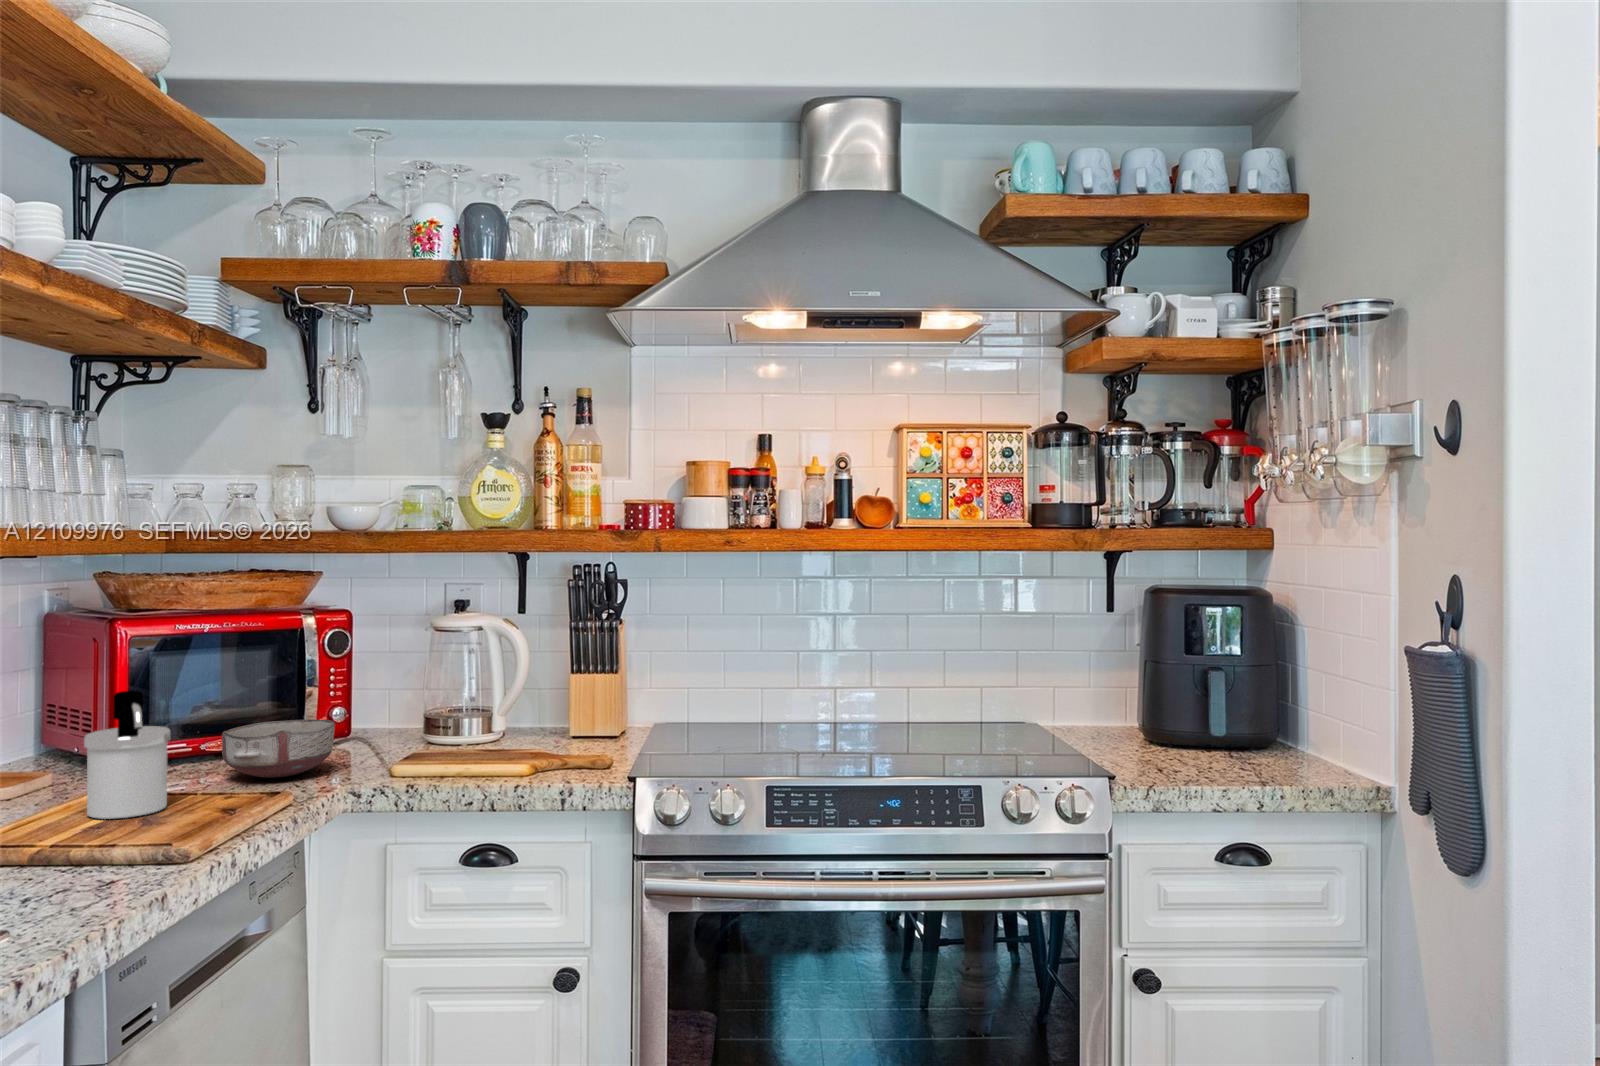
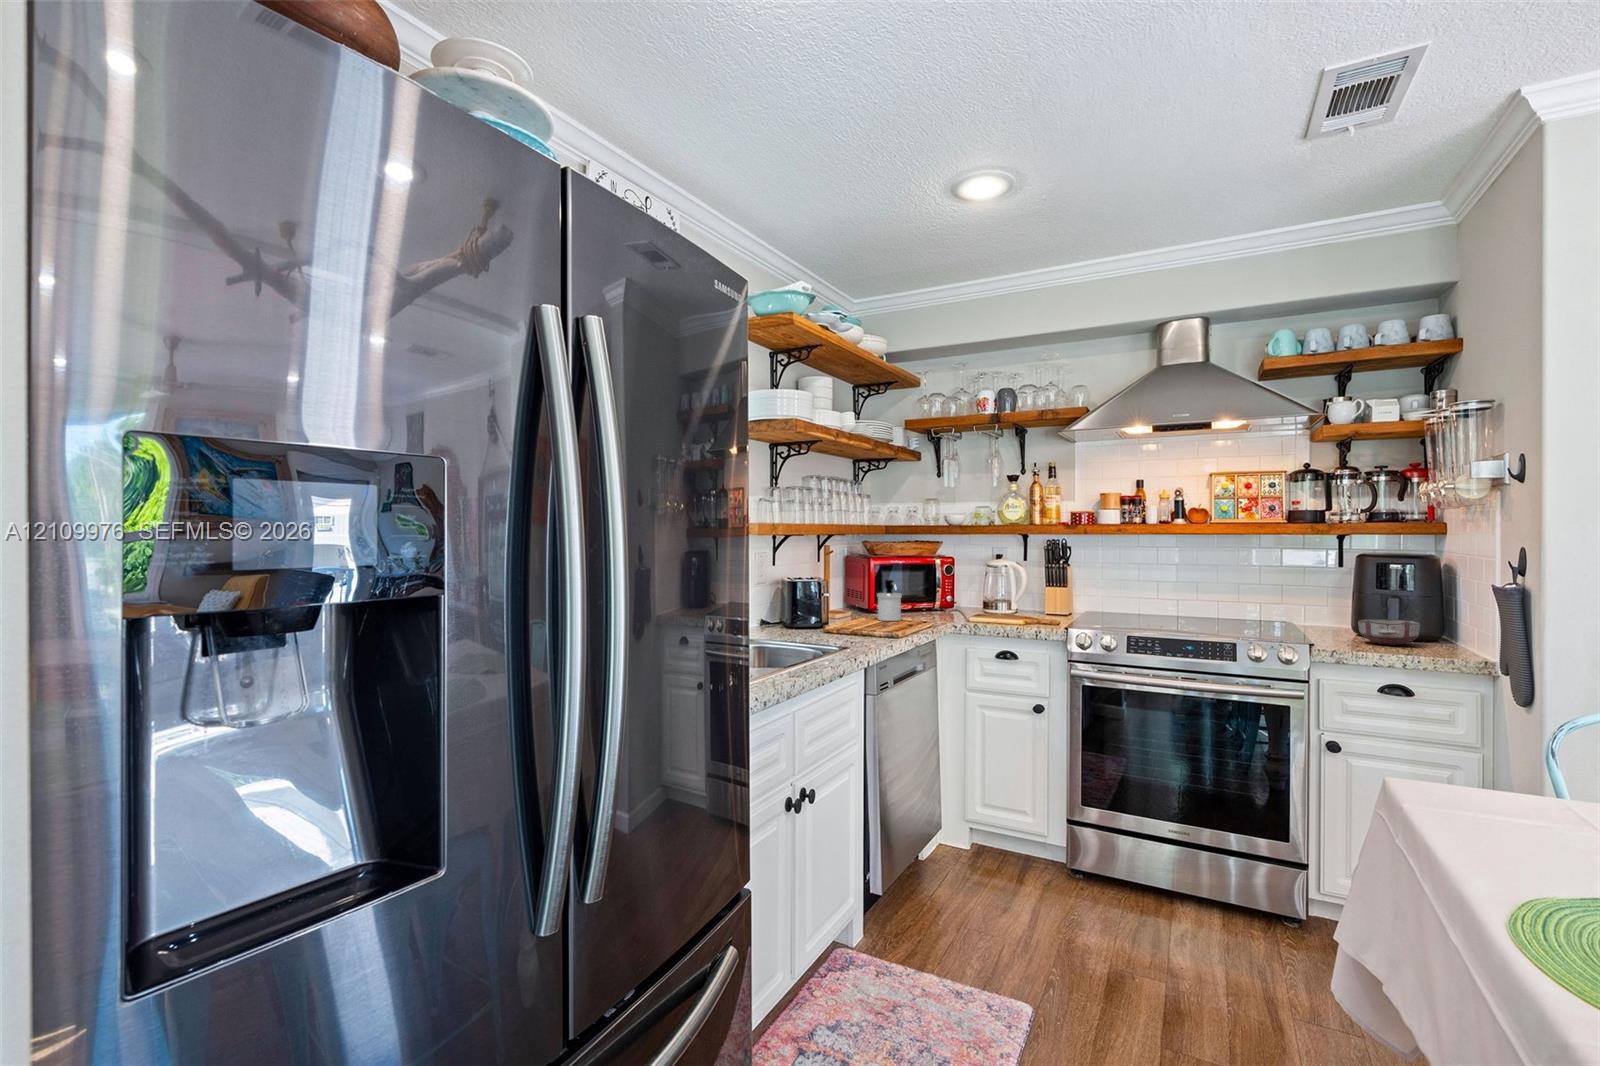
ceramic bowl: present [222,719,335,778] -> present [1358,619,1420,645]

